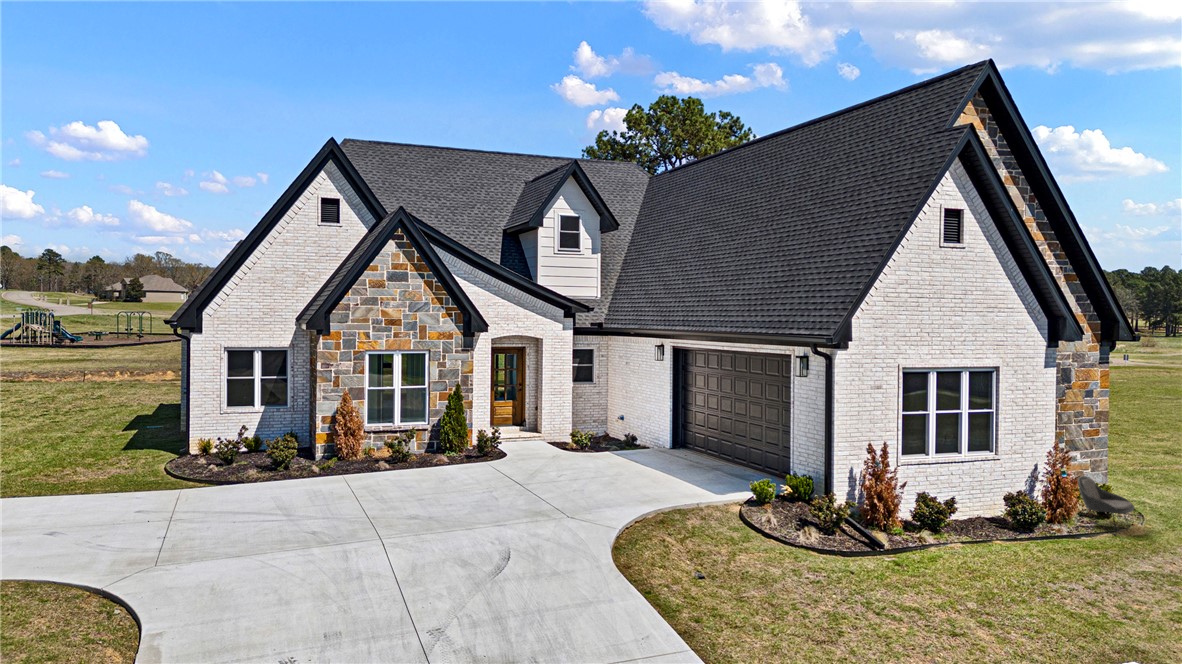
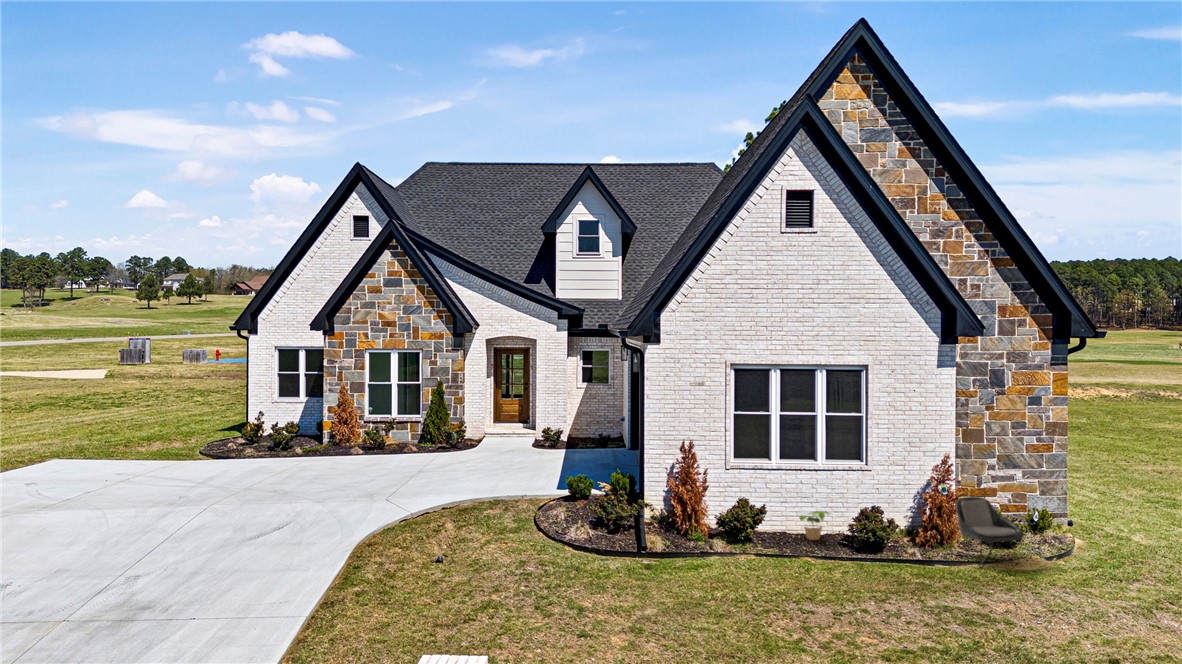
potted plant: none [958,499,993,525] -> present [800,511,829,540]

